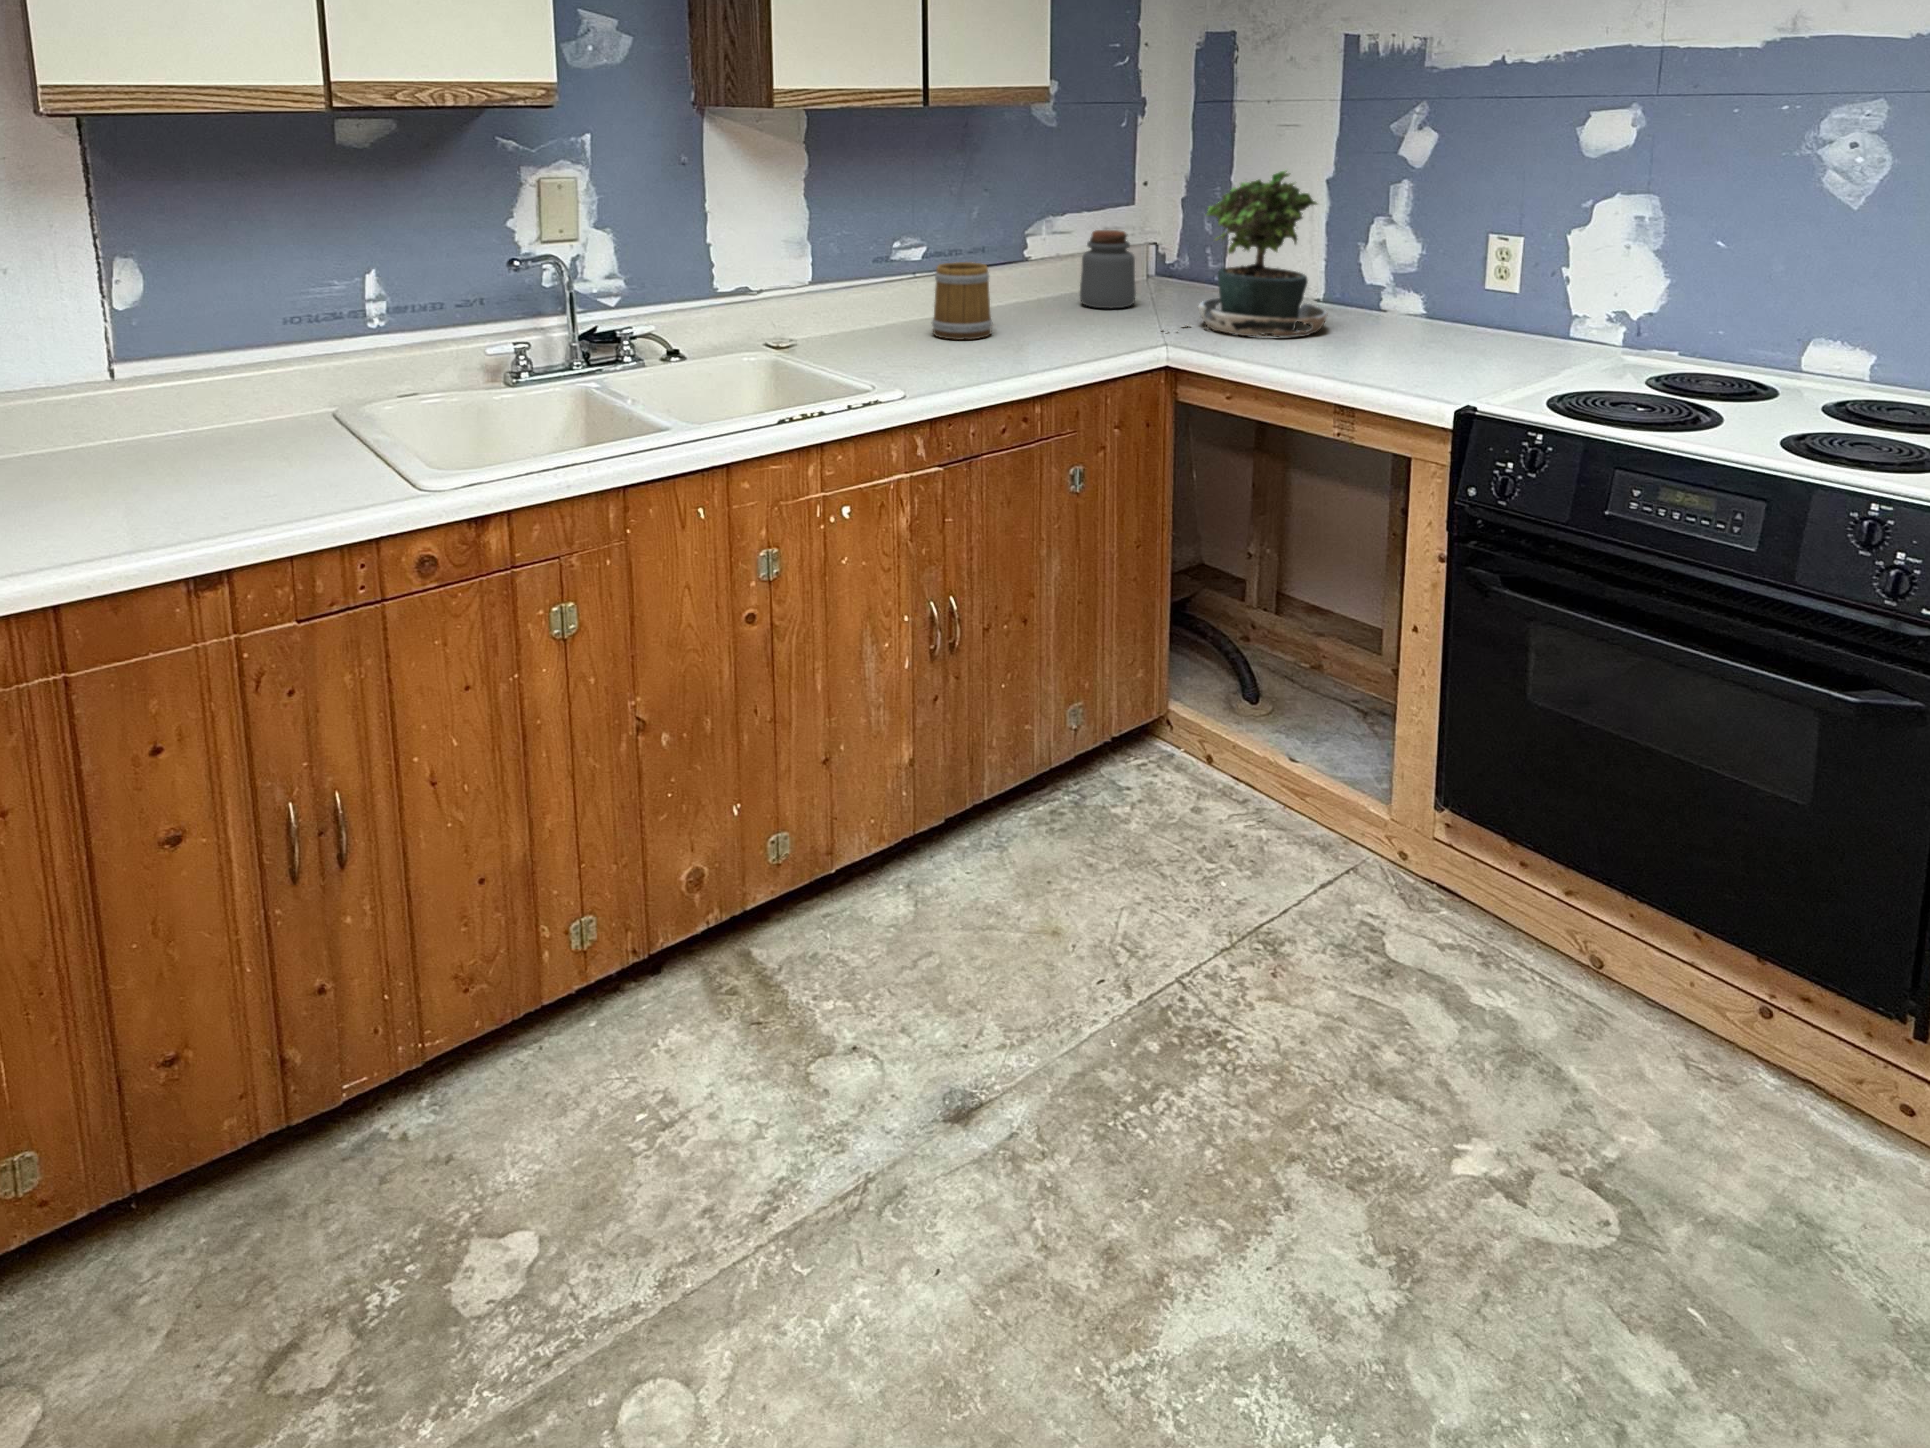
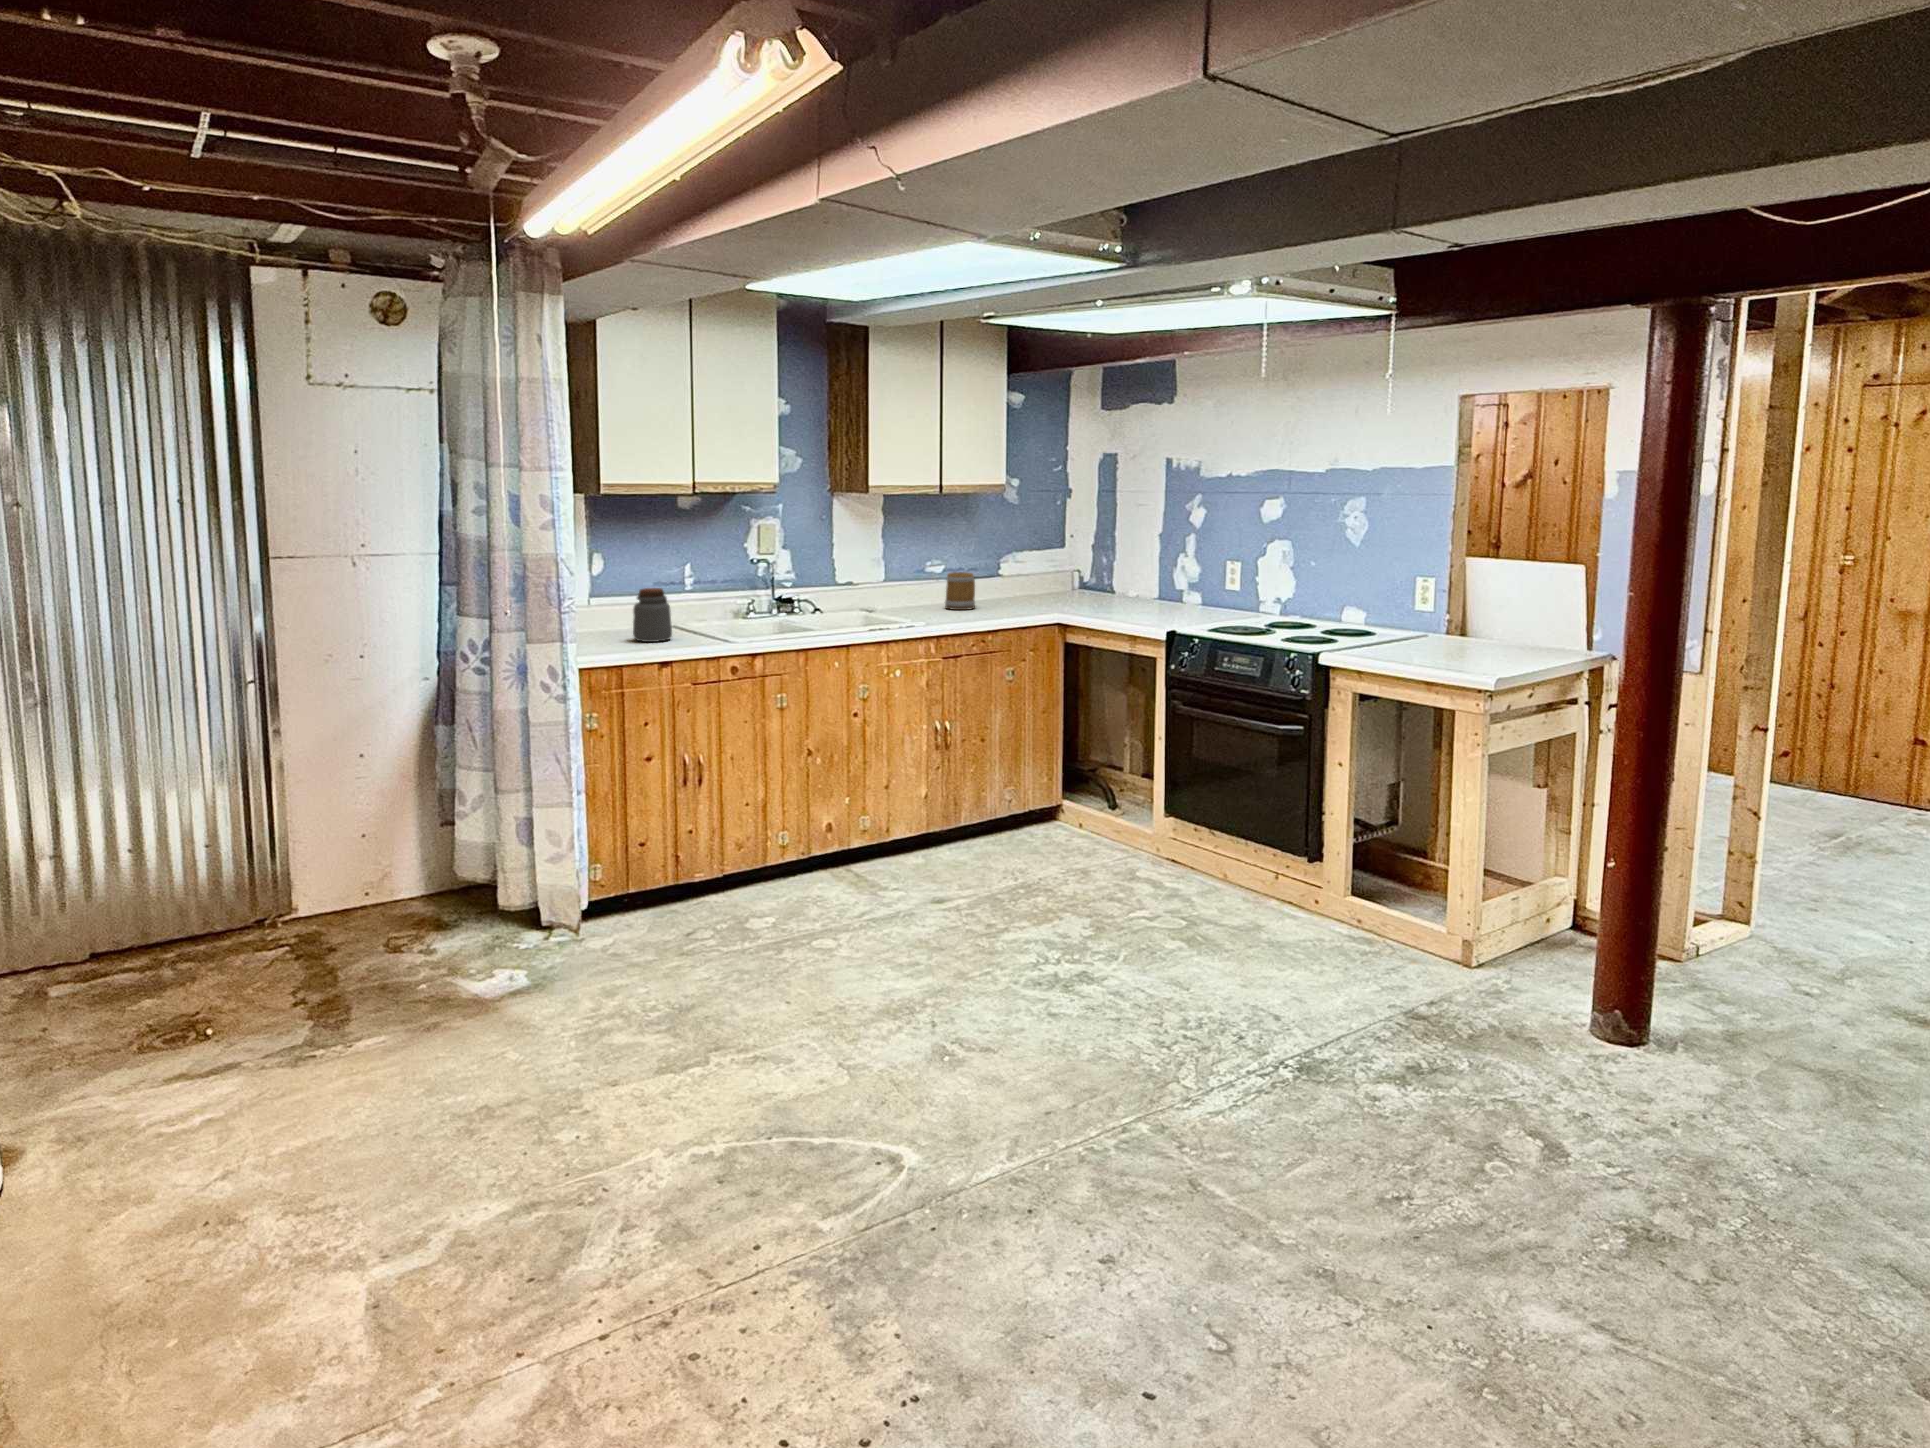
potted plant: present [1199,171,1328,337] -> none [1061,527,1147,611]
jar: present [1080,230,1136,308] -> present [633,588,672,642]

